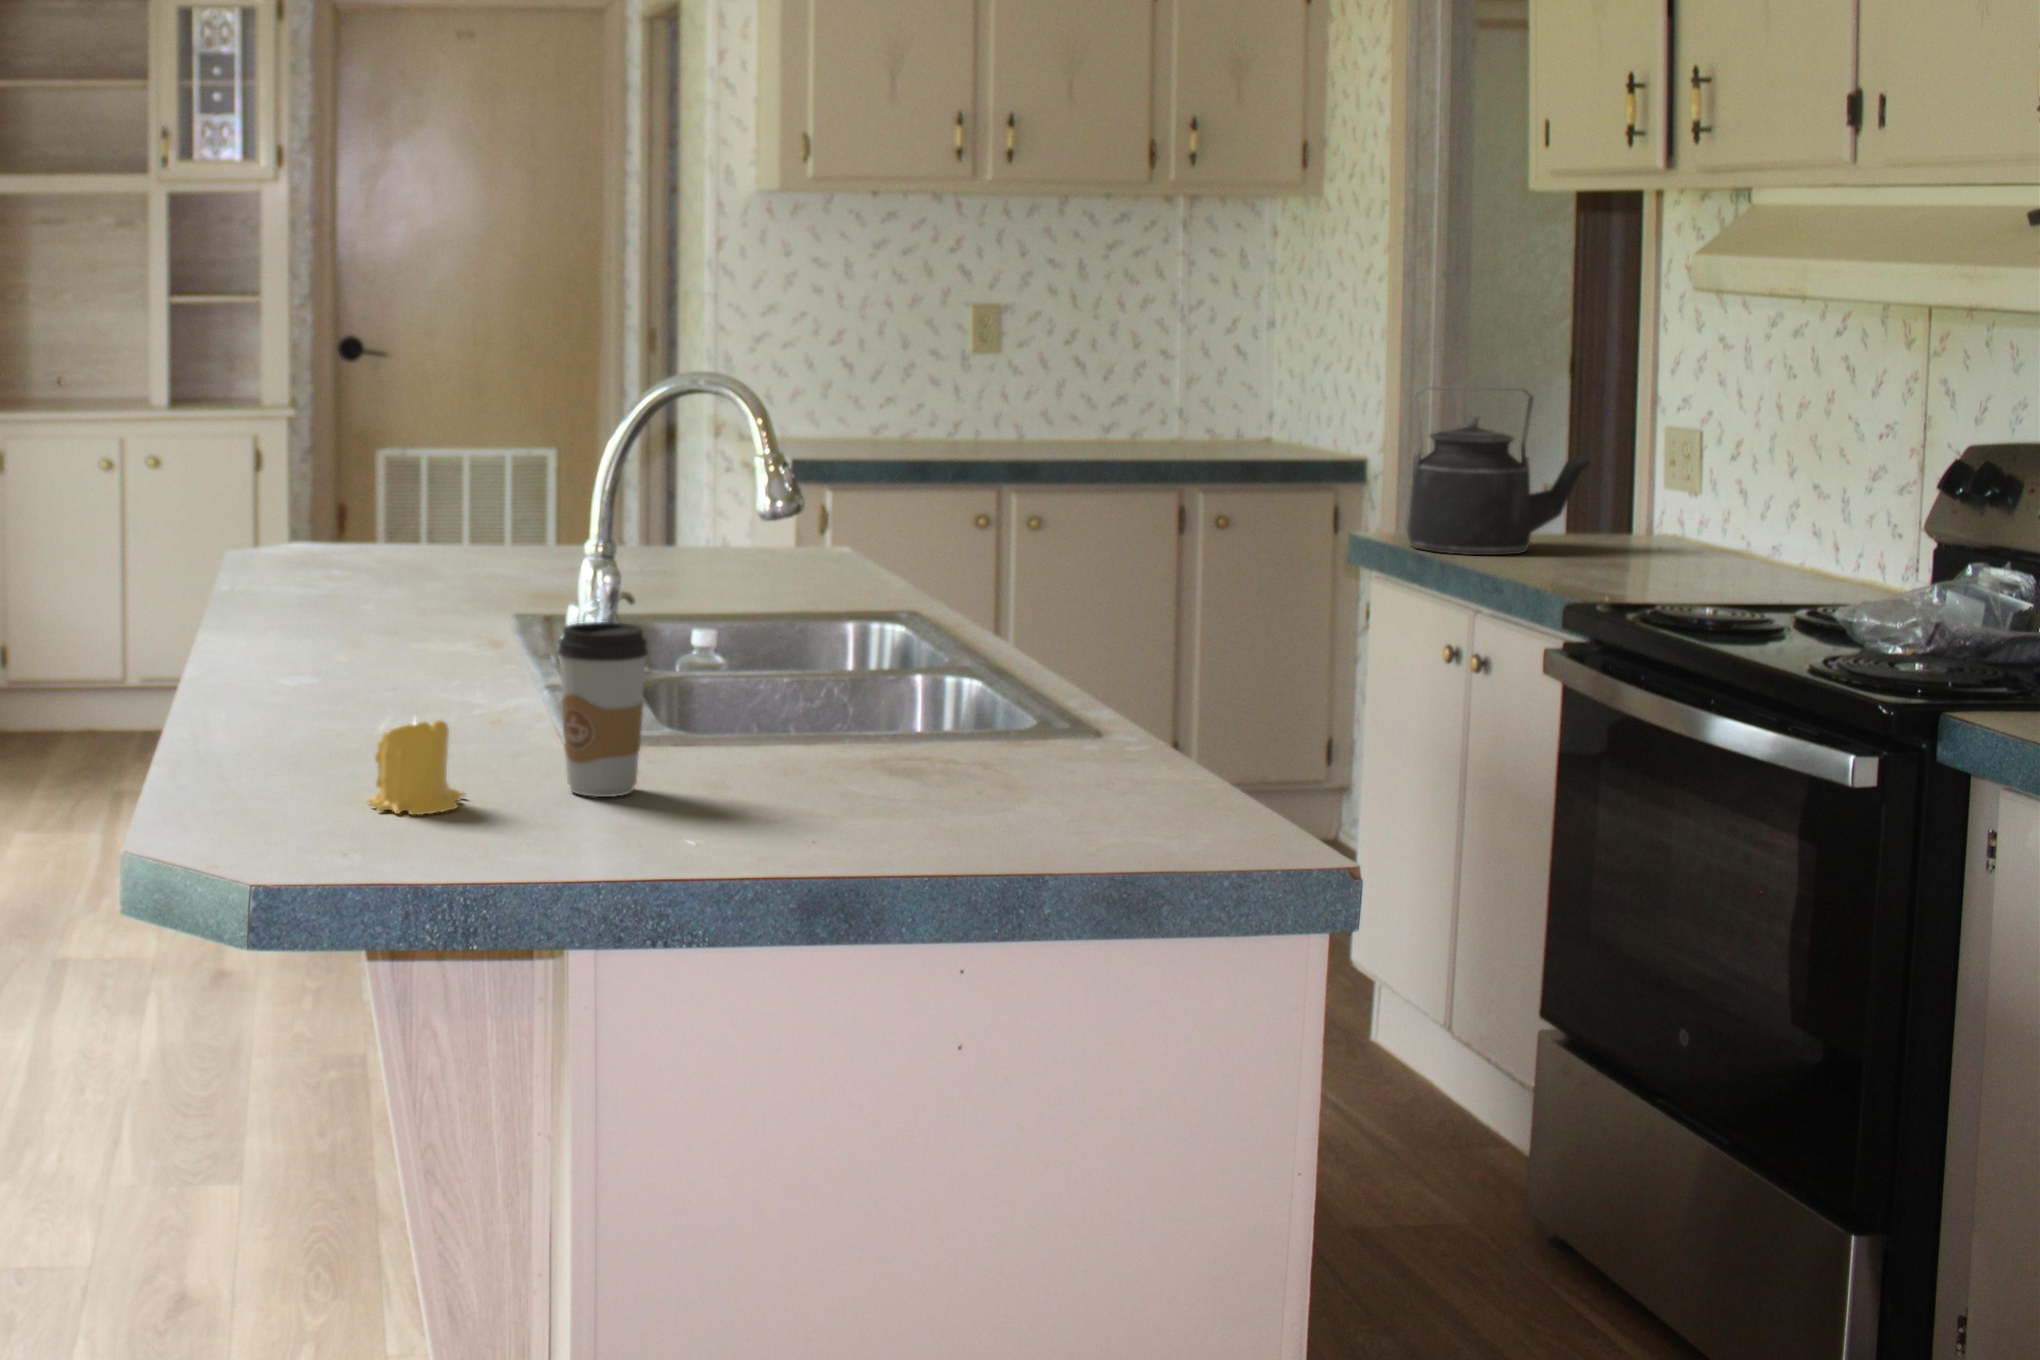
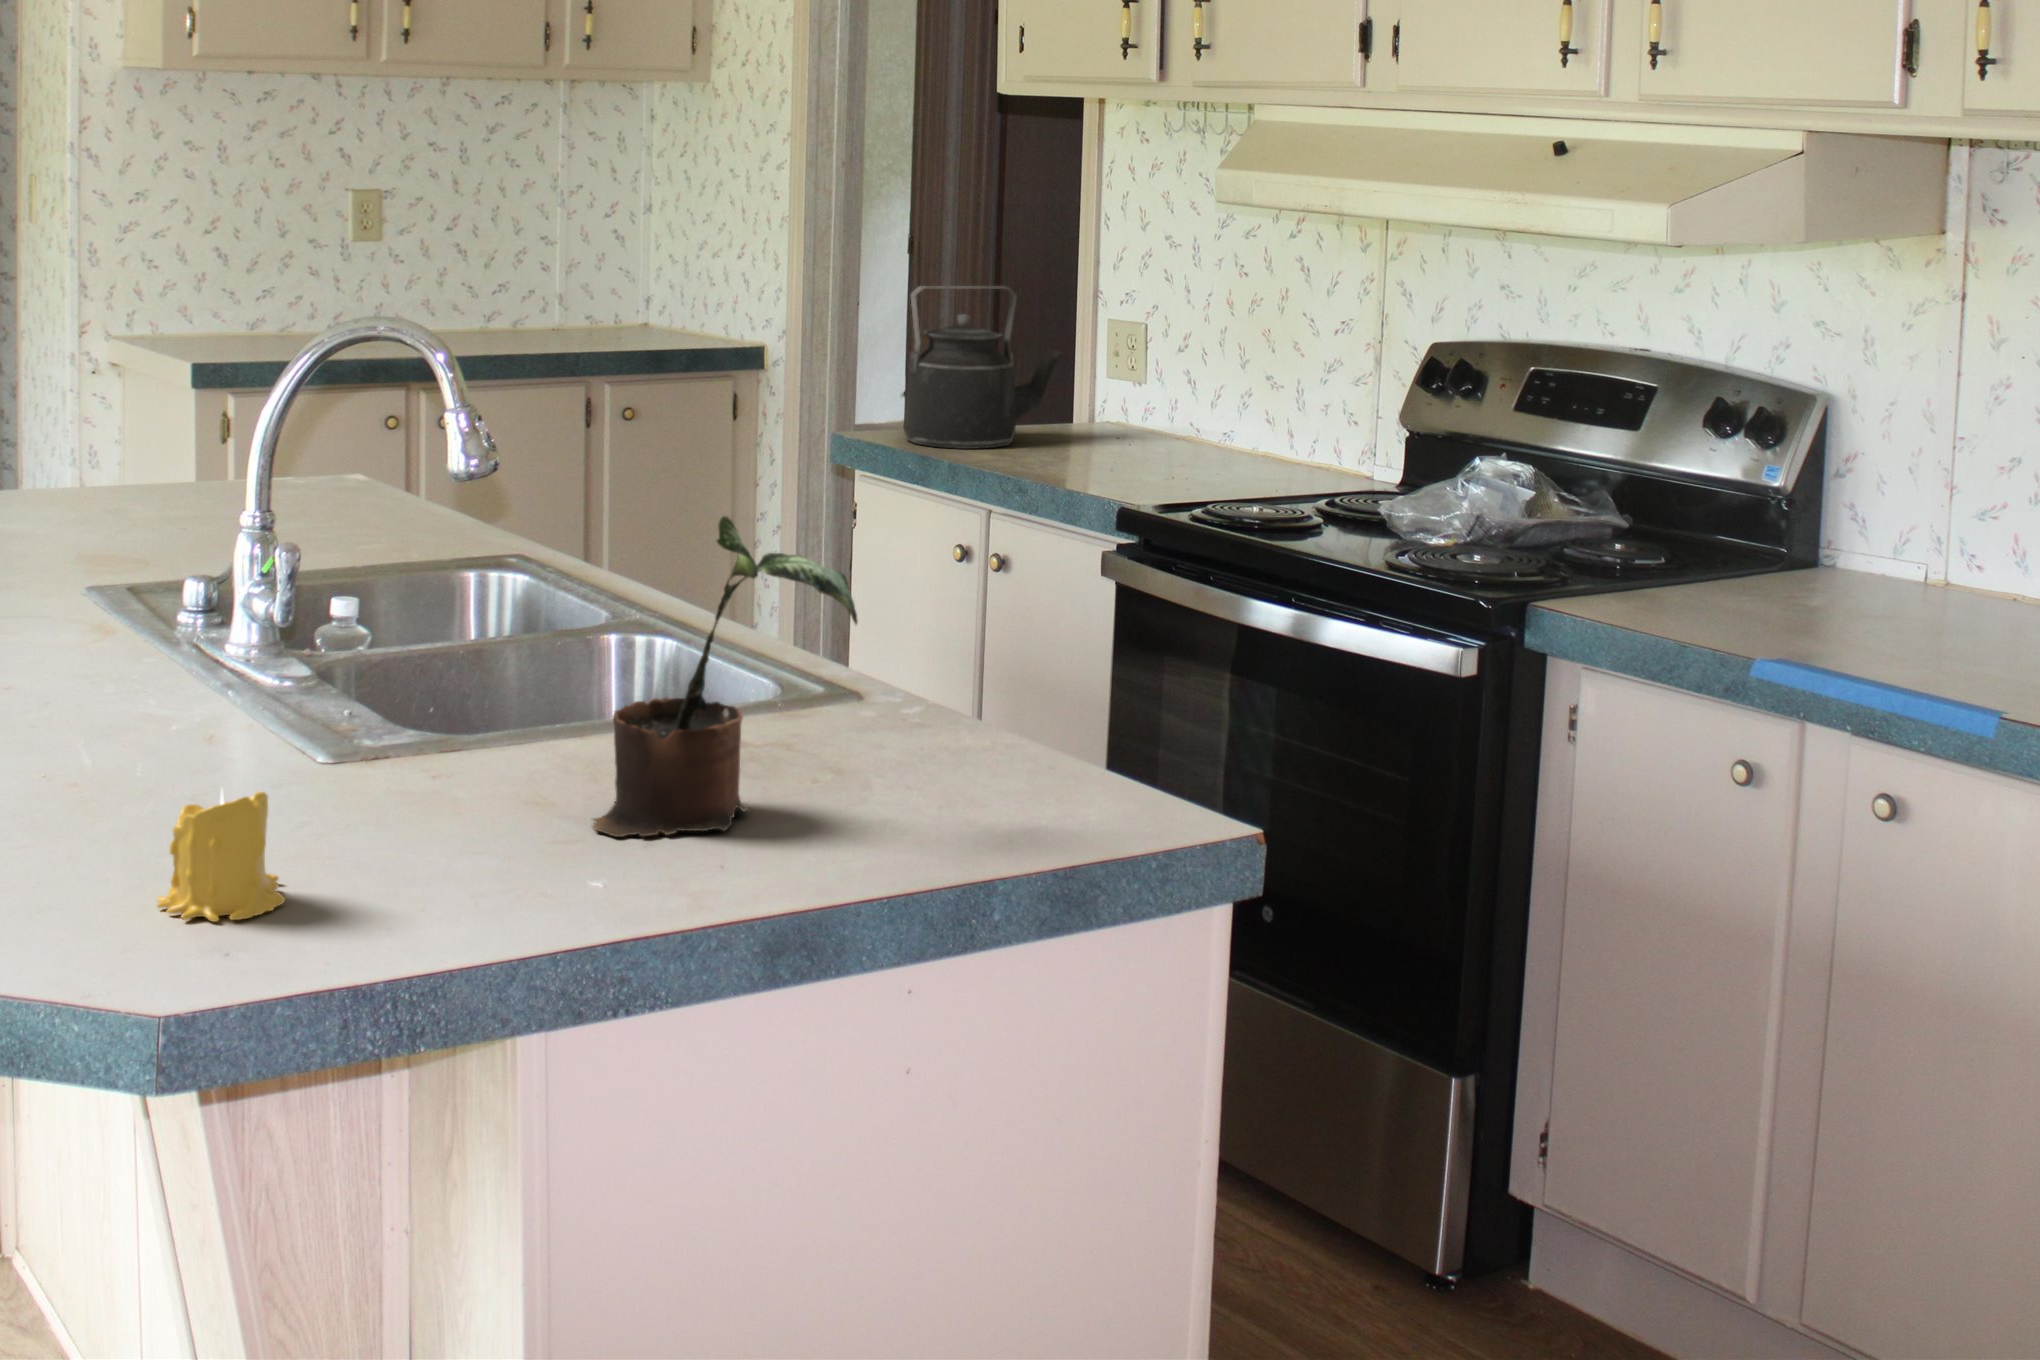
potted plant: none [735,530,965,802] -> present [593,516,858,837]
coffee cup: present [558,622,648,797] -> none [381,639,496,859]

